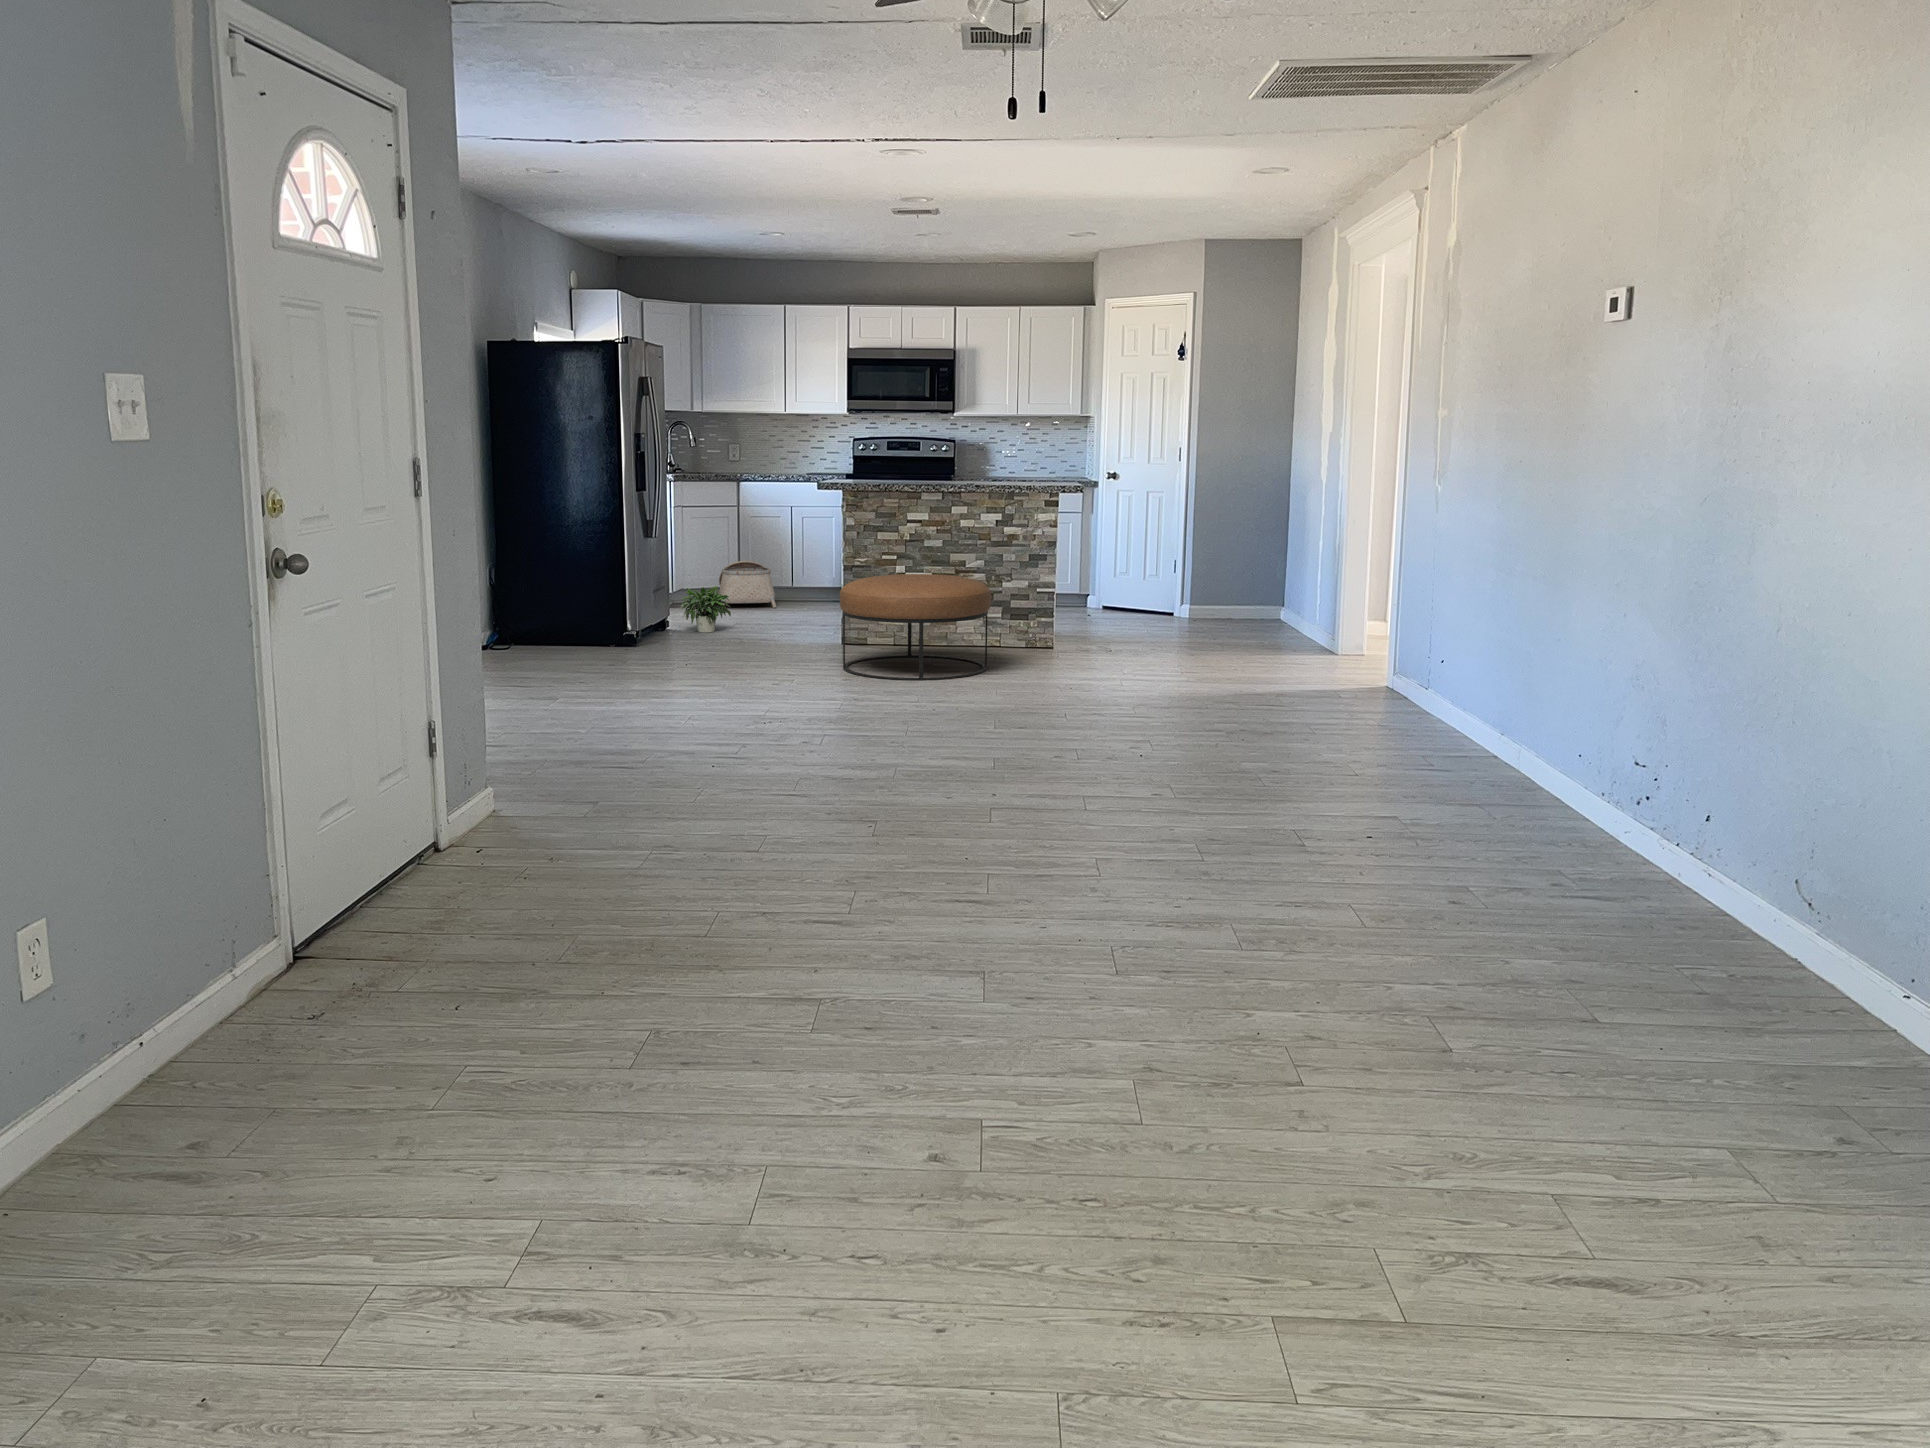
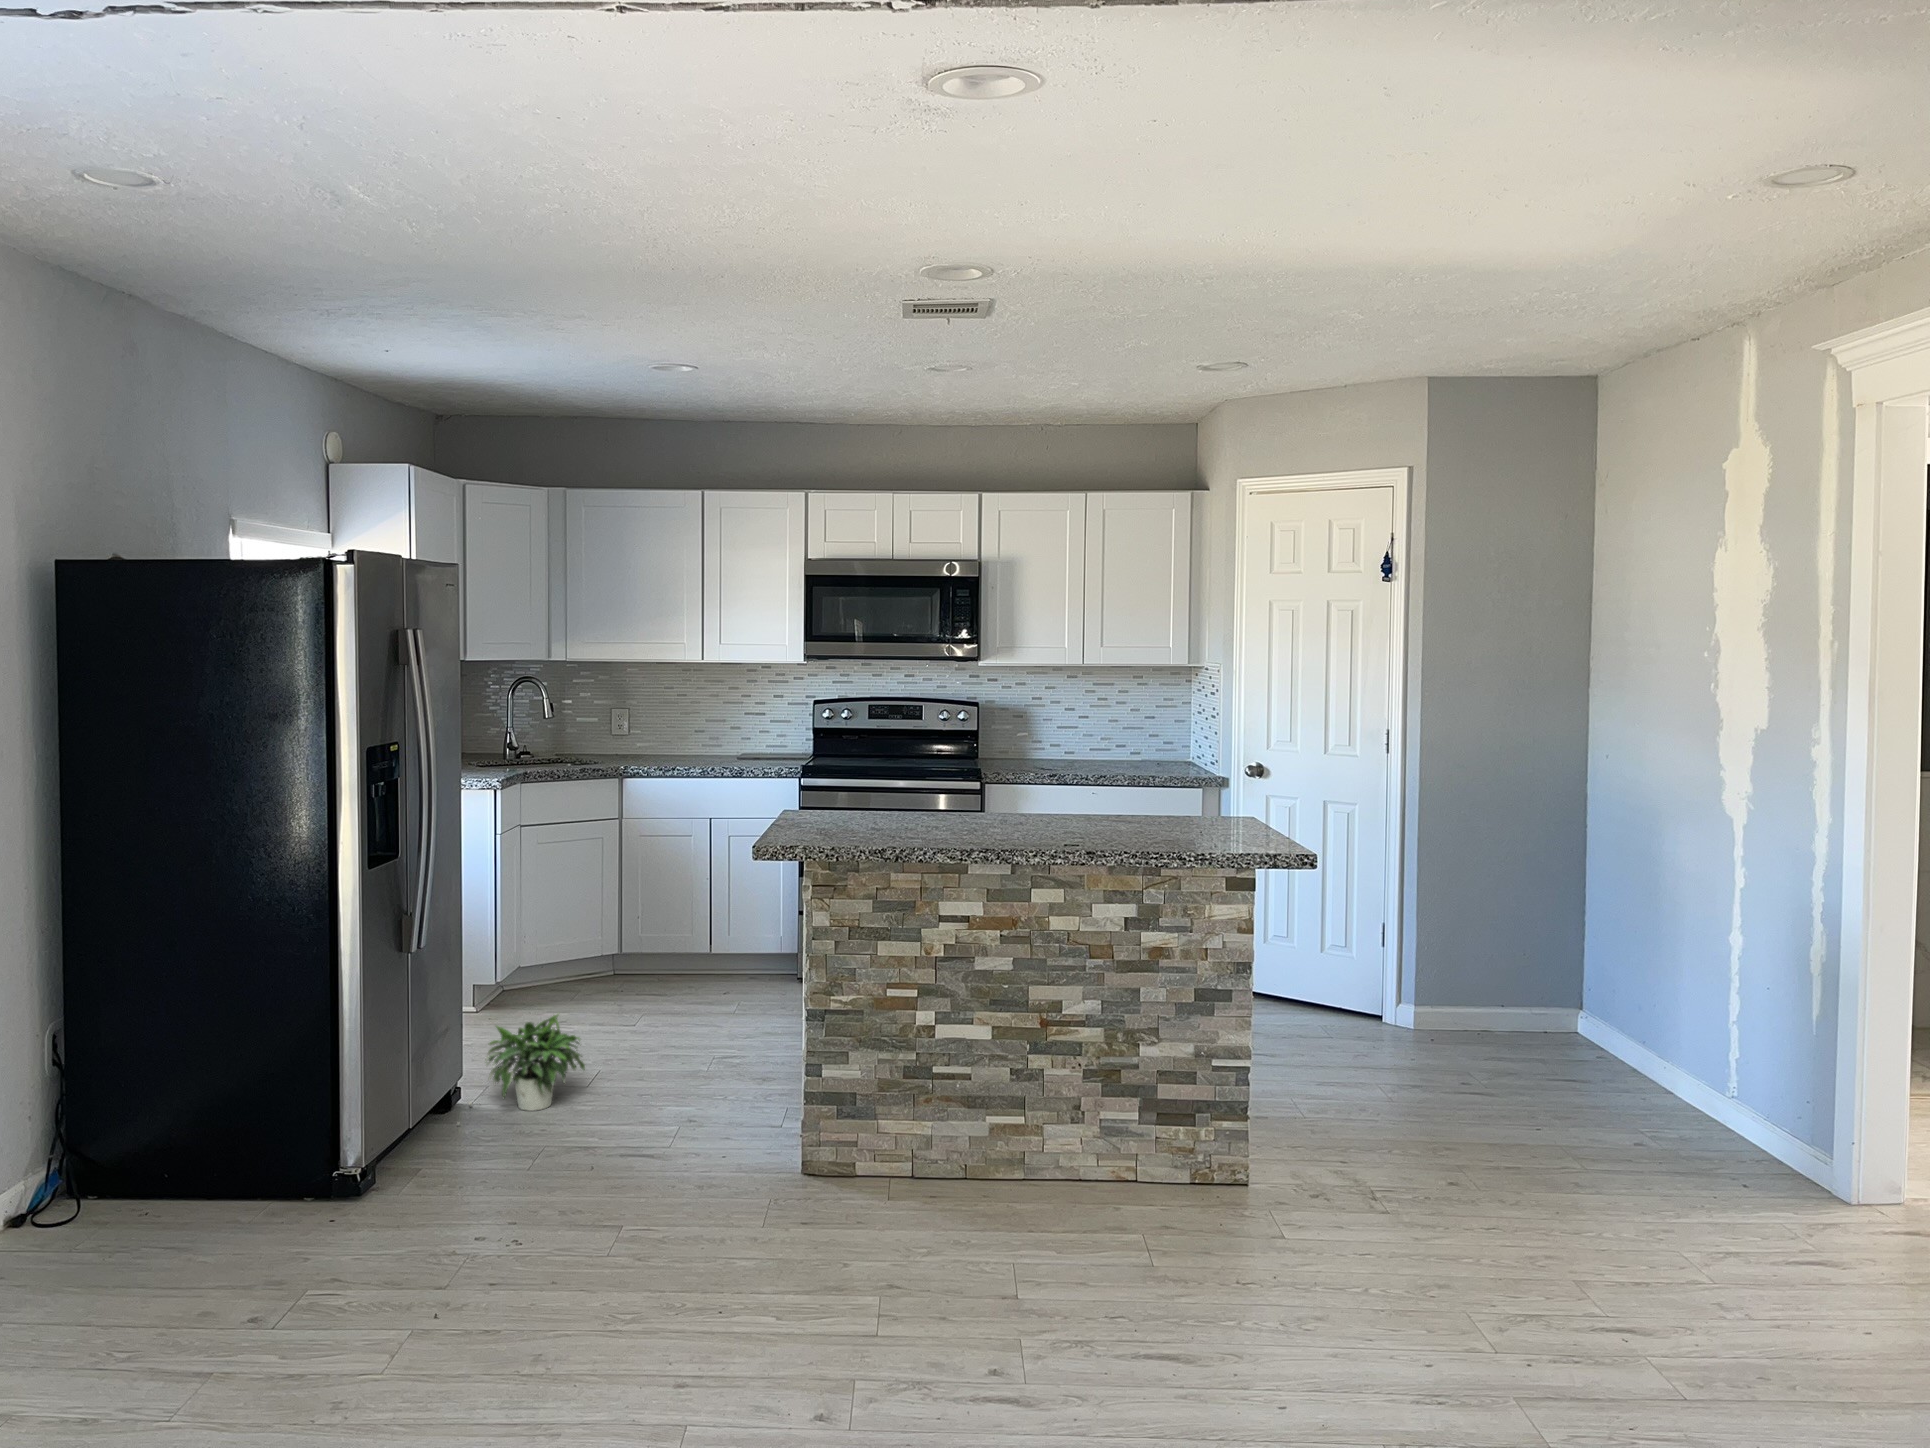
basket: present [719,561,776,608] -> none [582,914,682,1008]
ottoman: present [839,574,991,680] -> none [801,1059,1156,1394]

